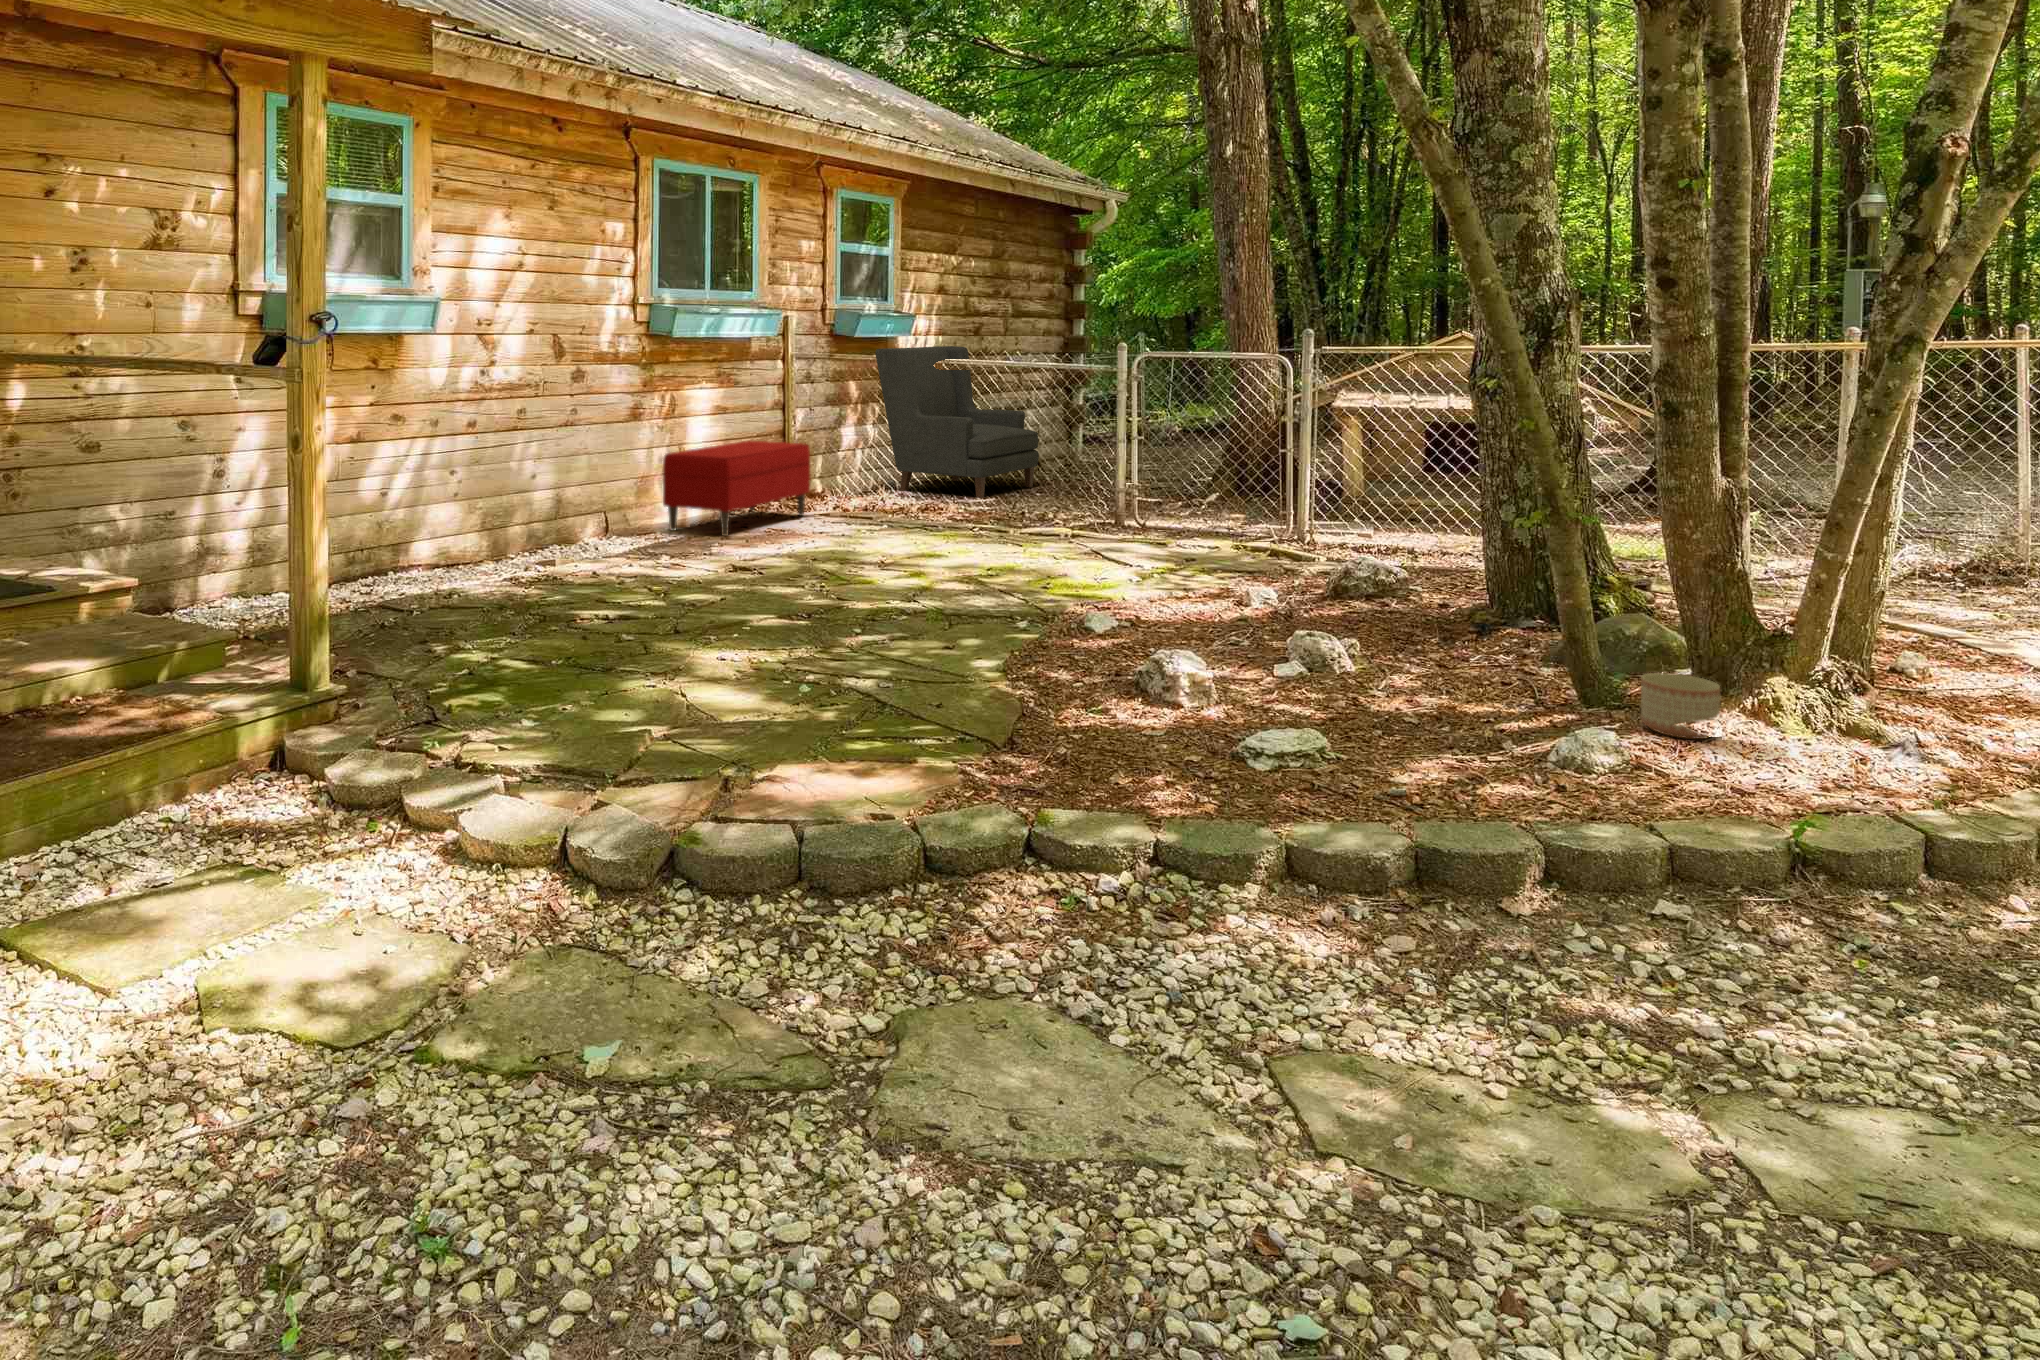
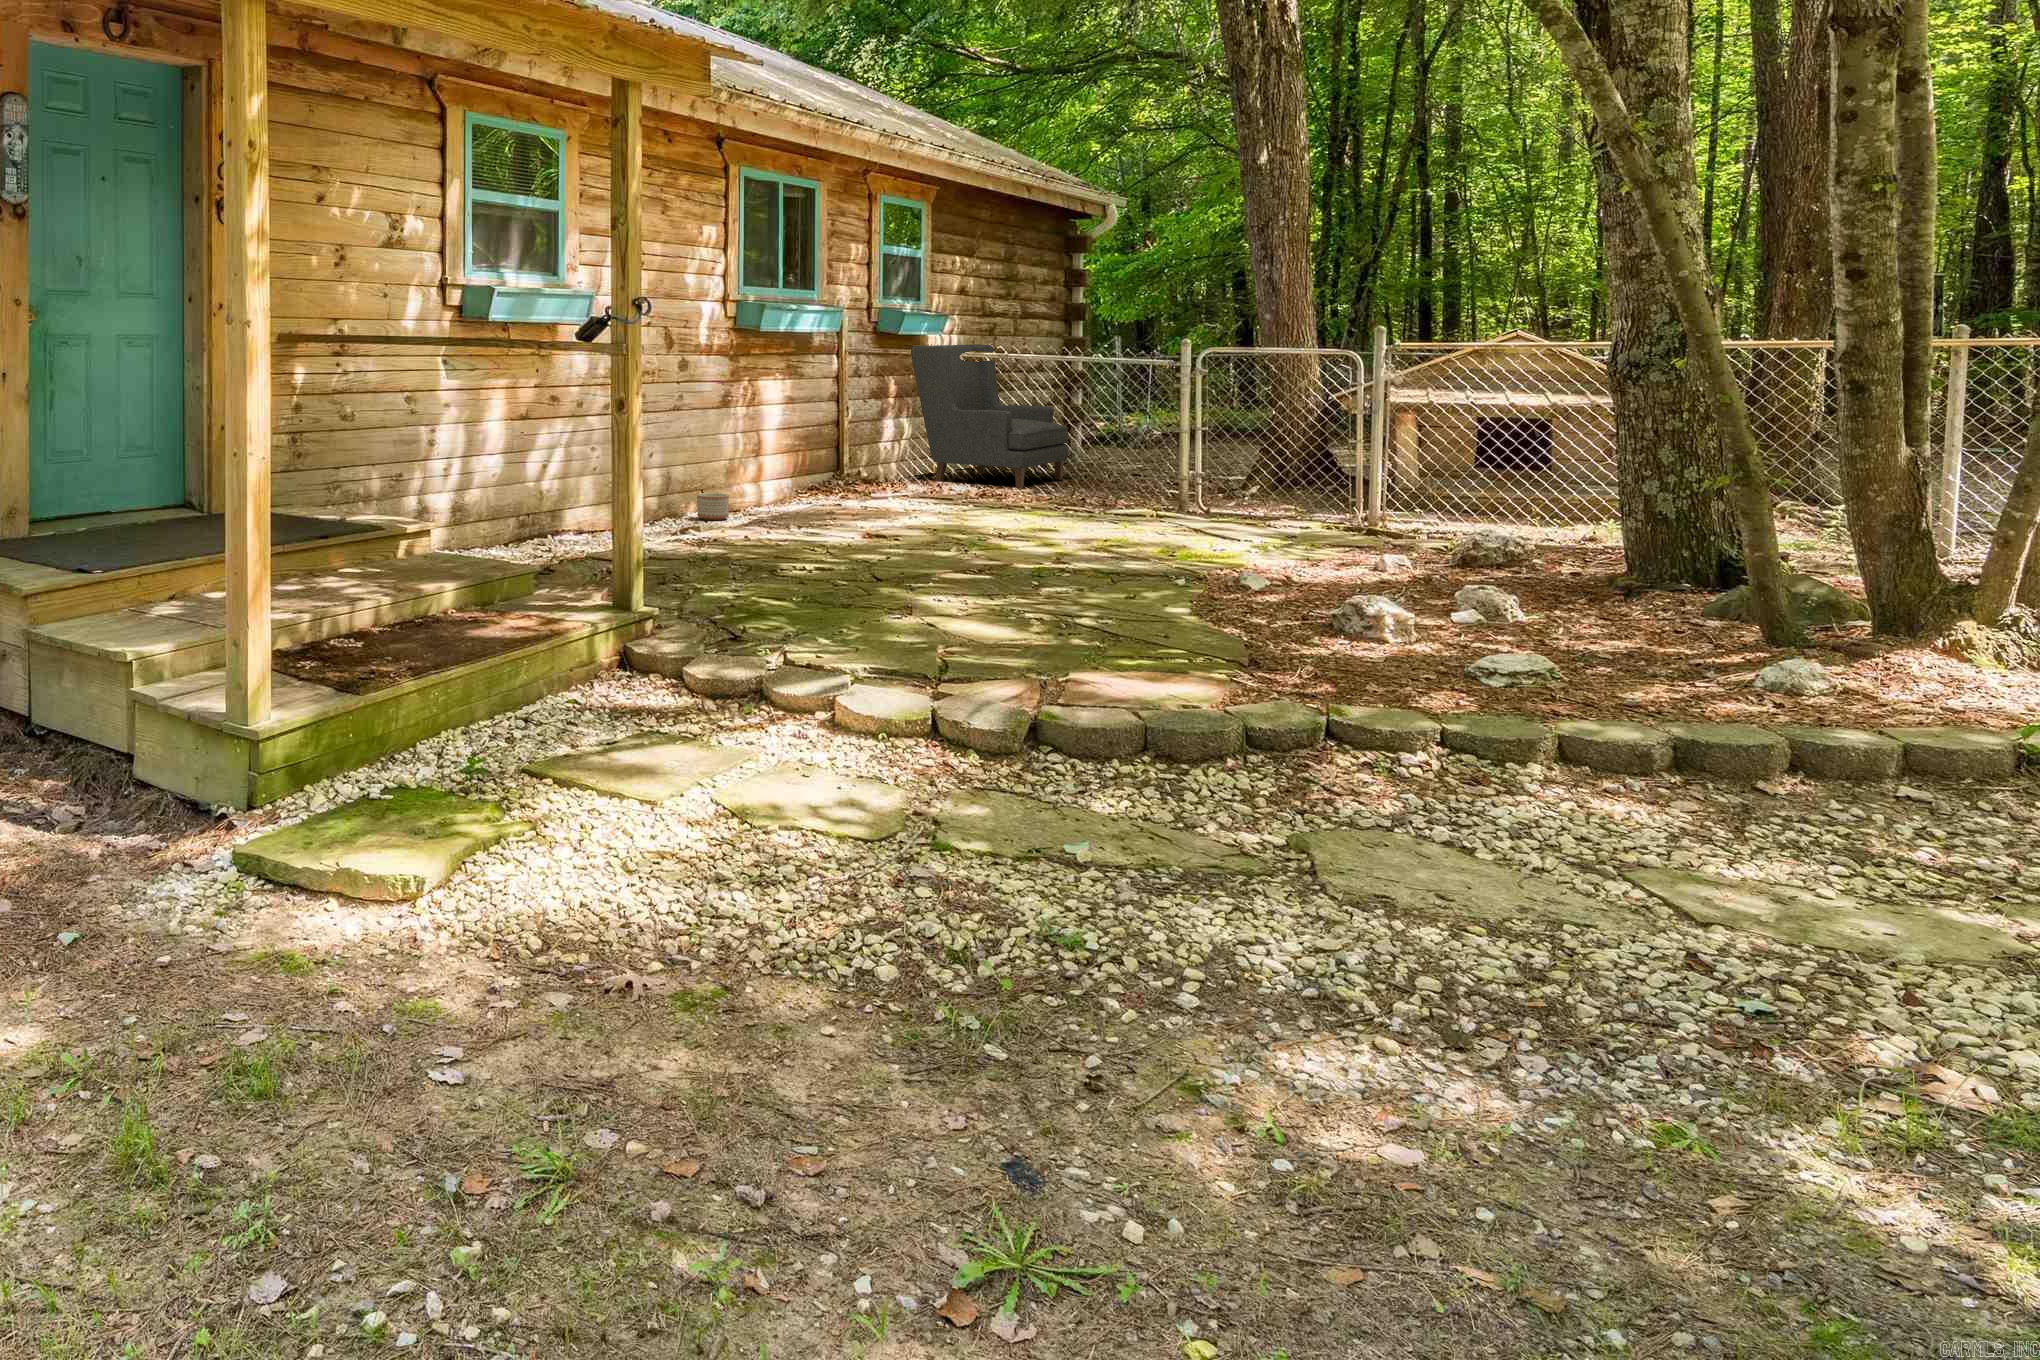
bench: present [662,441,811,536] -> none [747,429,874,515]
planter: present [1641,673,1720,739] -> present [697,493,729,520]

